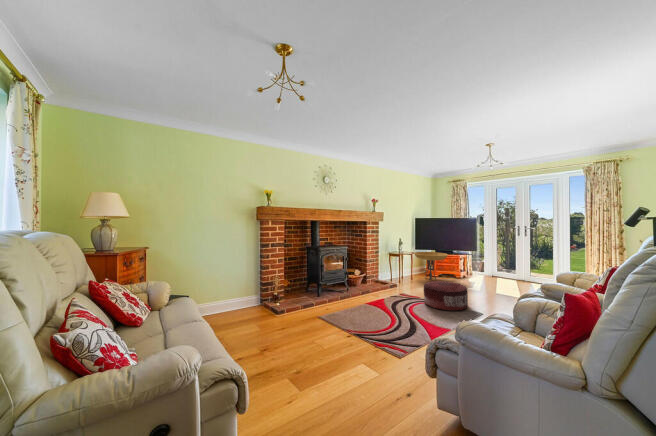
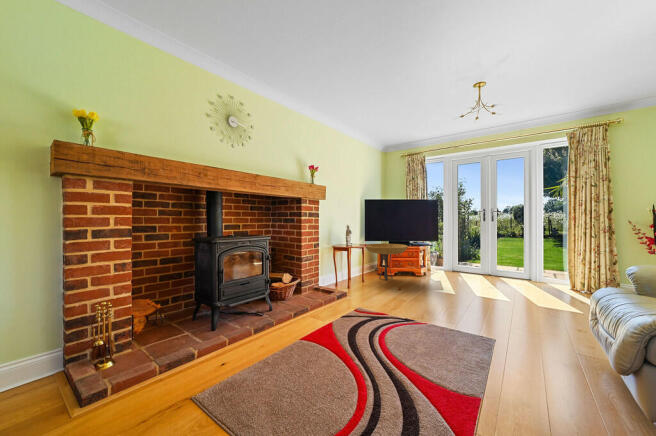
pouf: present [424,281,468,311] -> none [395,285,465,337]

